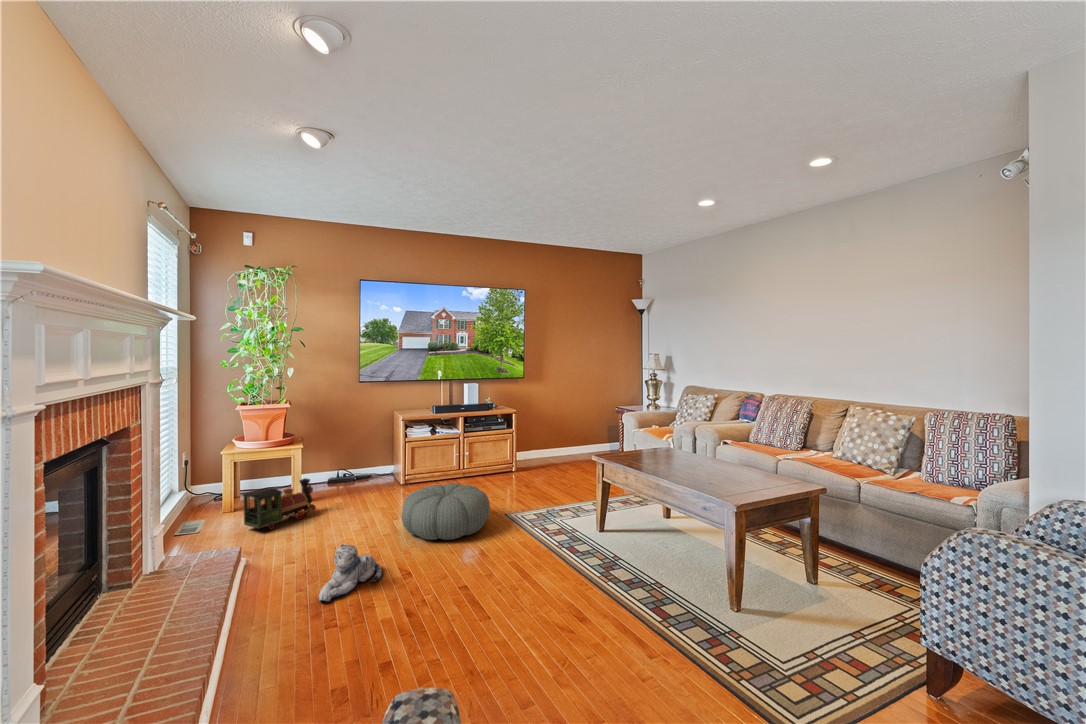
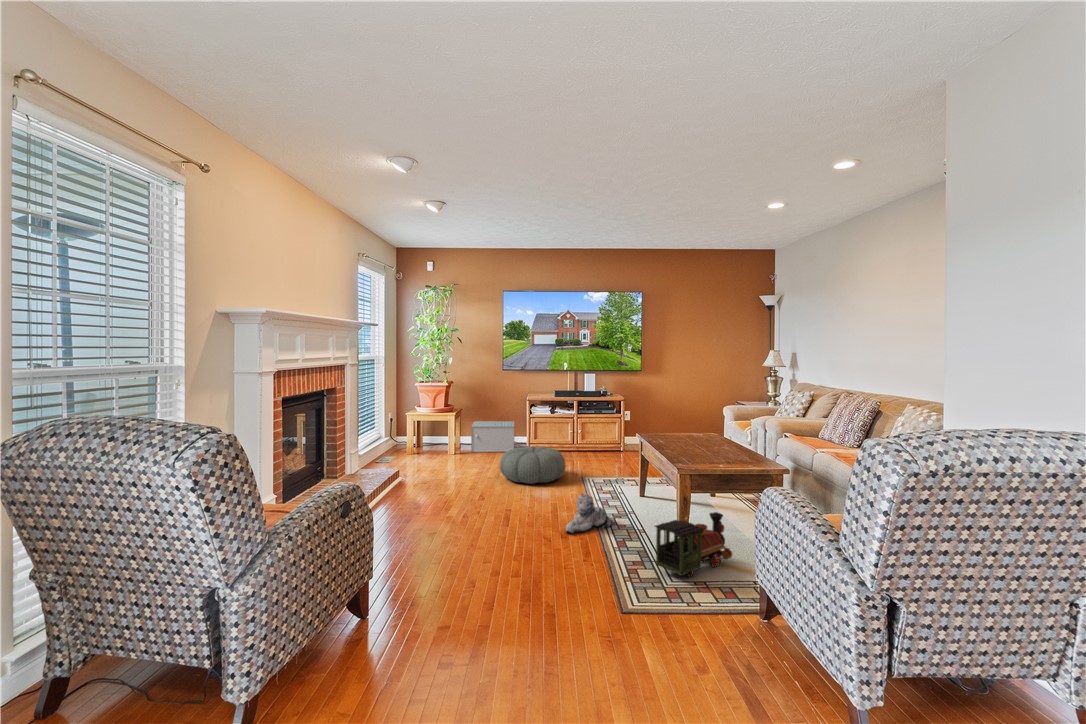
storage box: none [323,446,385,494] -> present [471,421,514,452]
toy train: present [242,478,316,530] -> present [655,512,732,577]
plush toy: present [318,544,382,601] -> present [565,494,611,533]

